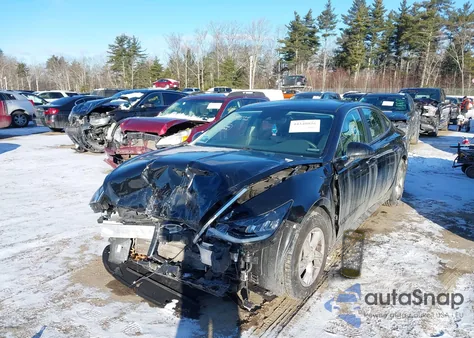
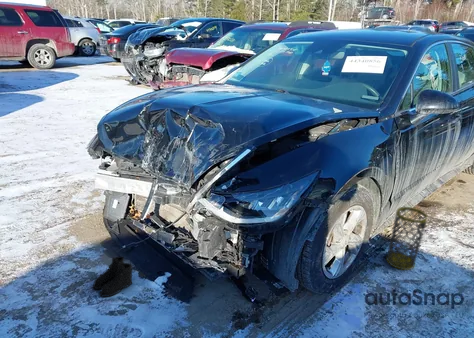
boots: none [111,291,145,325] -> present [93,257,132,297]

